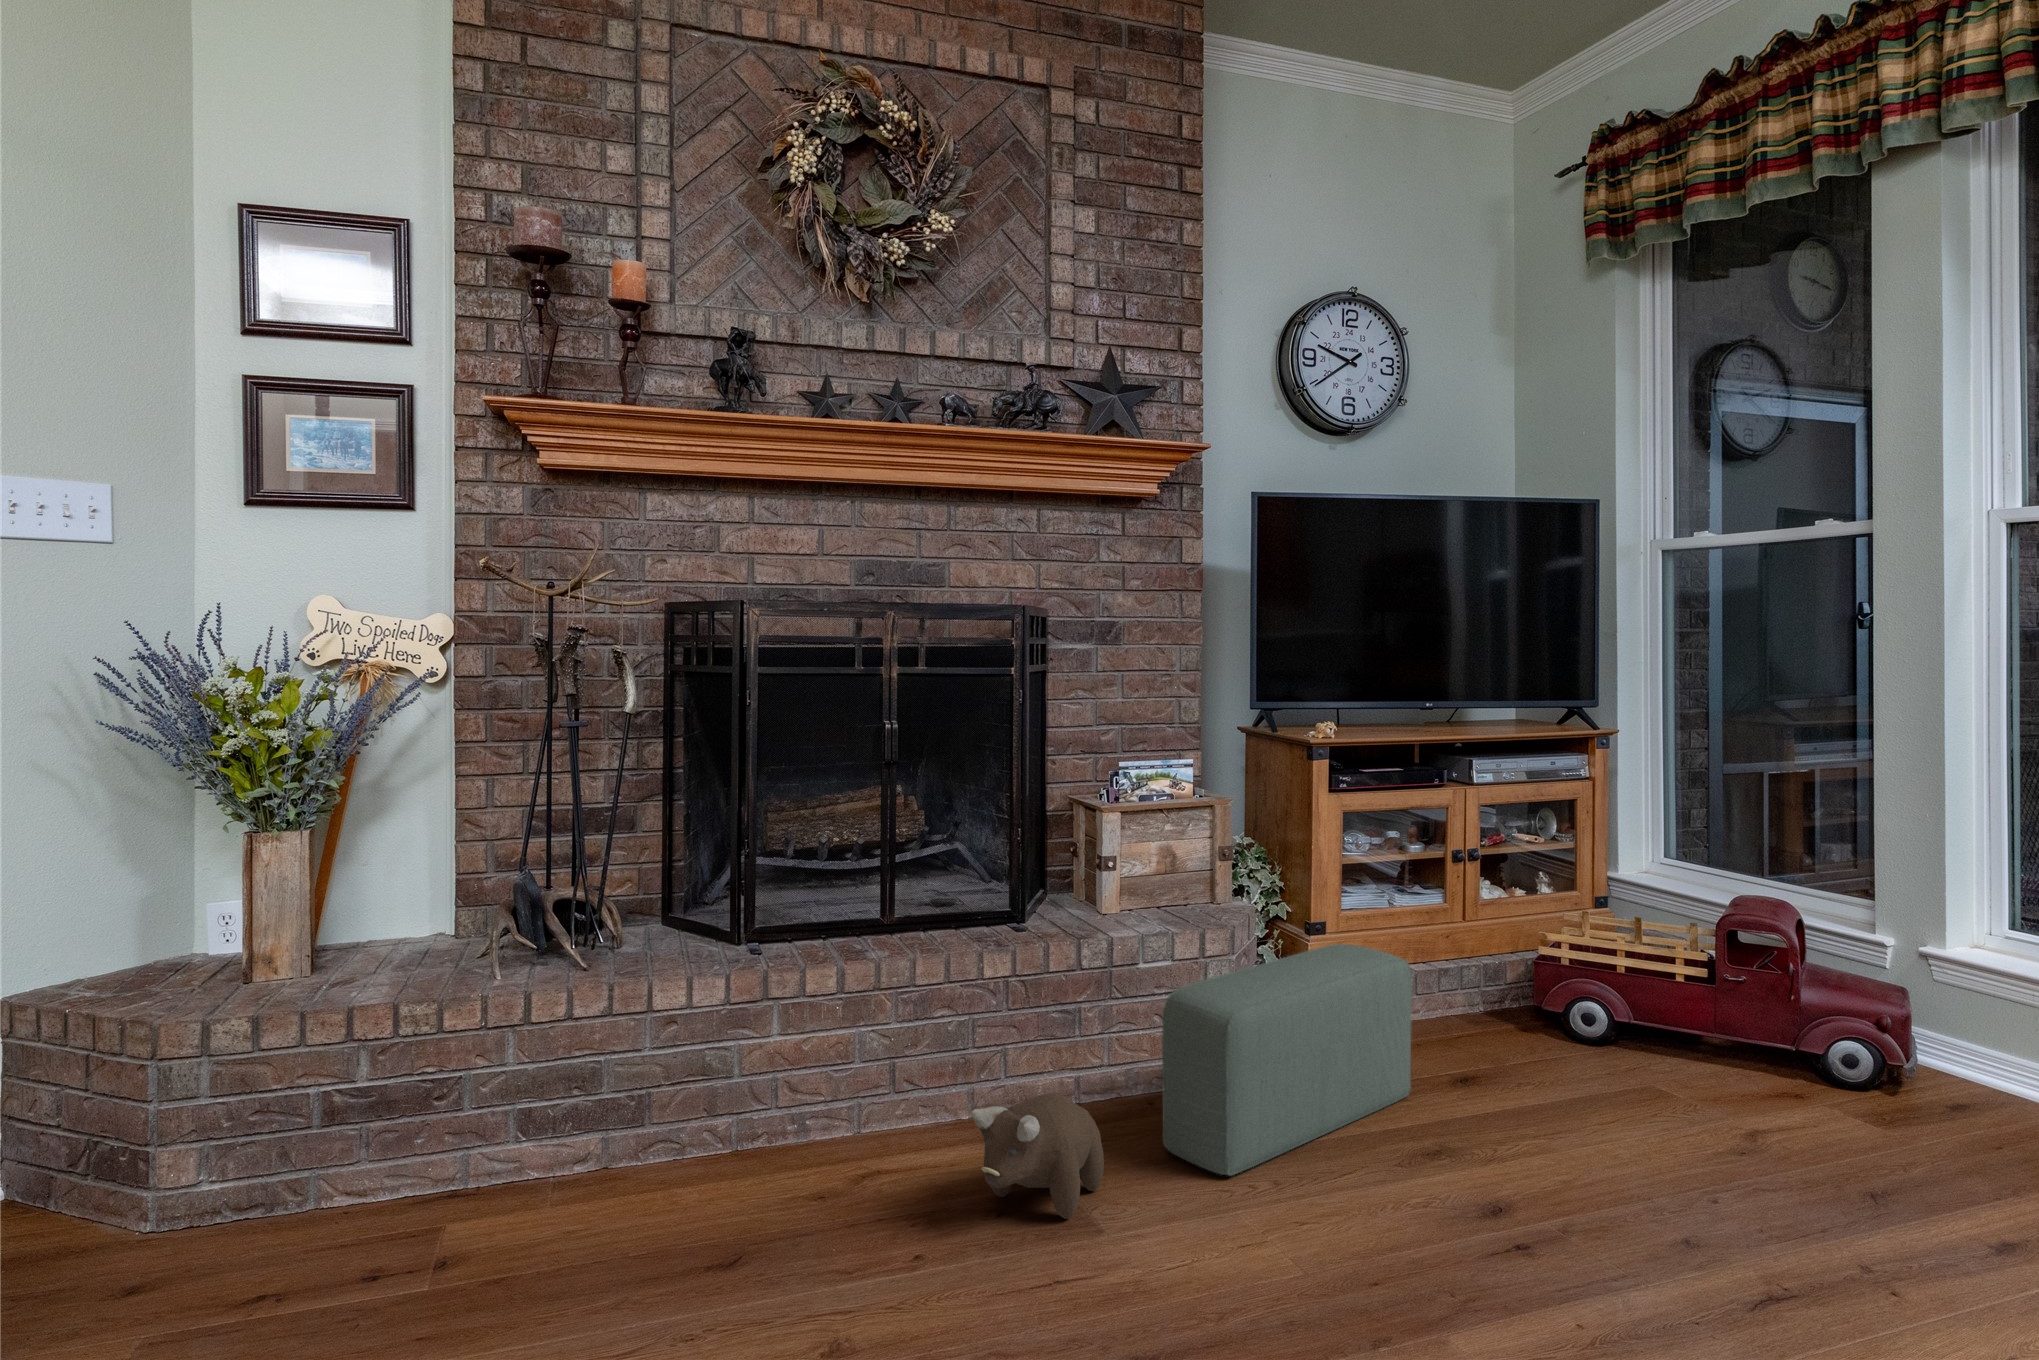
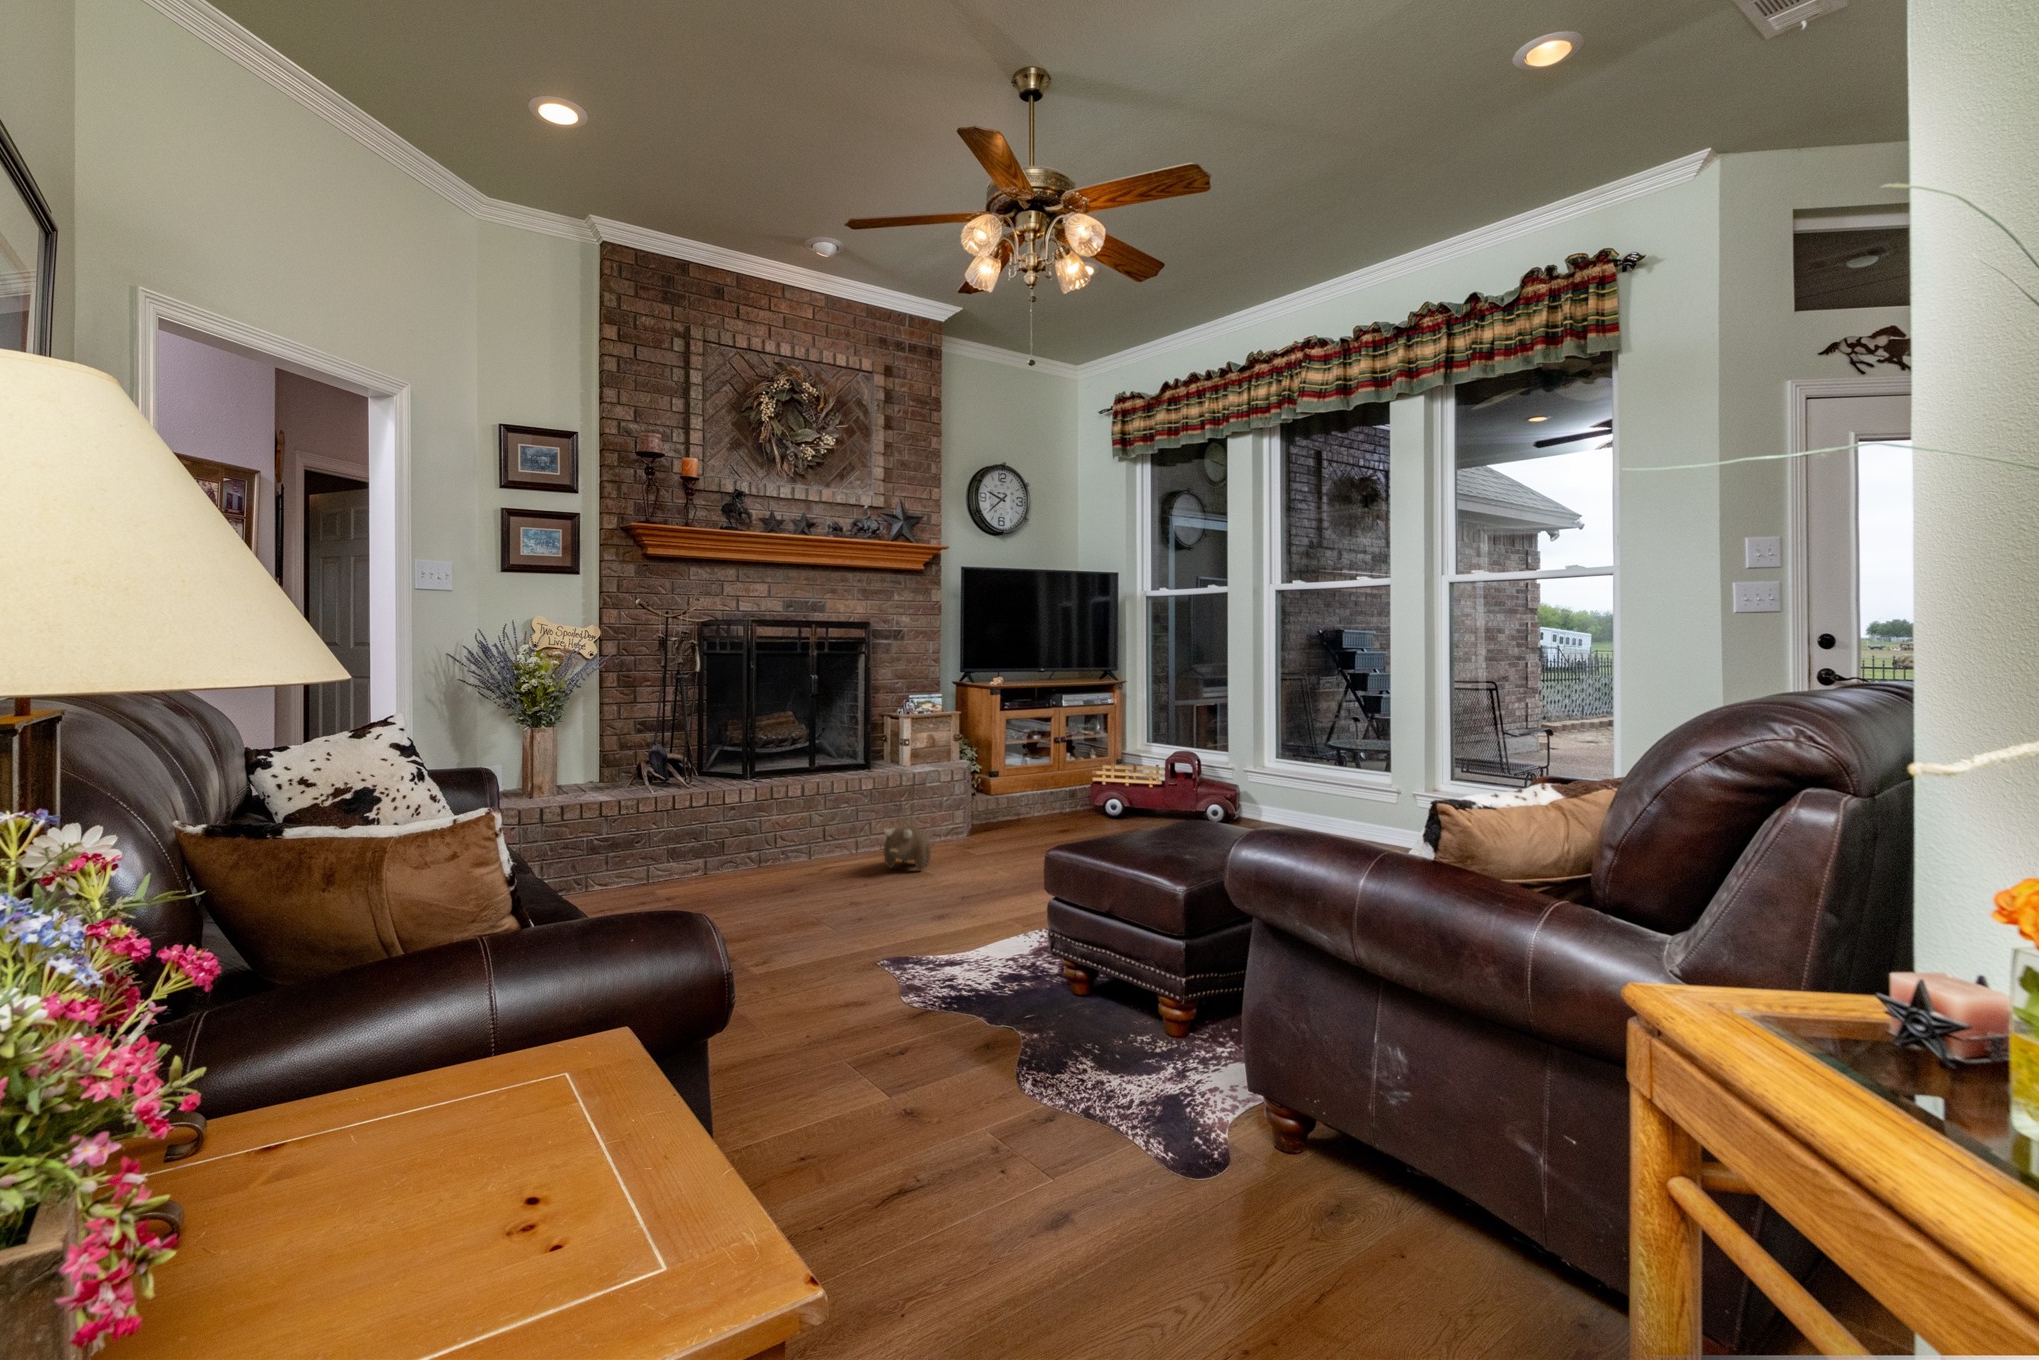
pouf: present [1162,944,1412,1176] -> none [948,771,1044,857]

